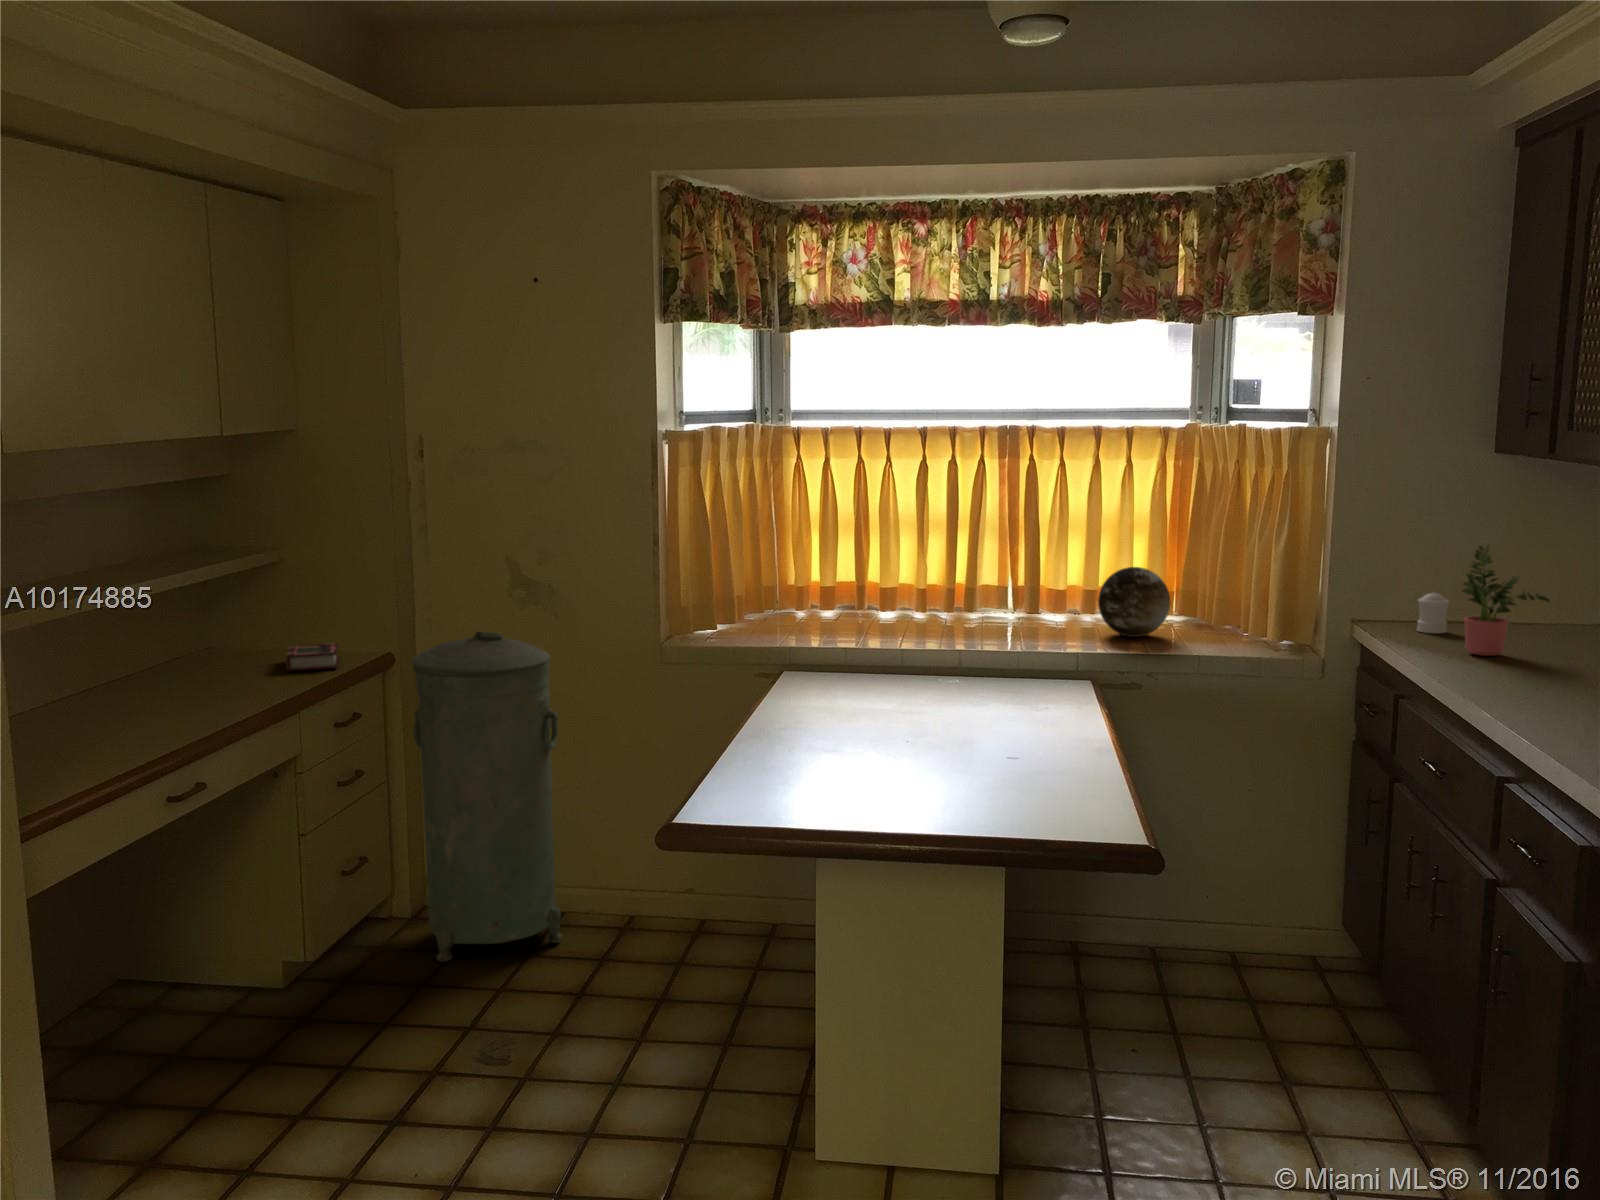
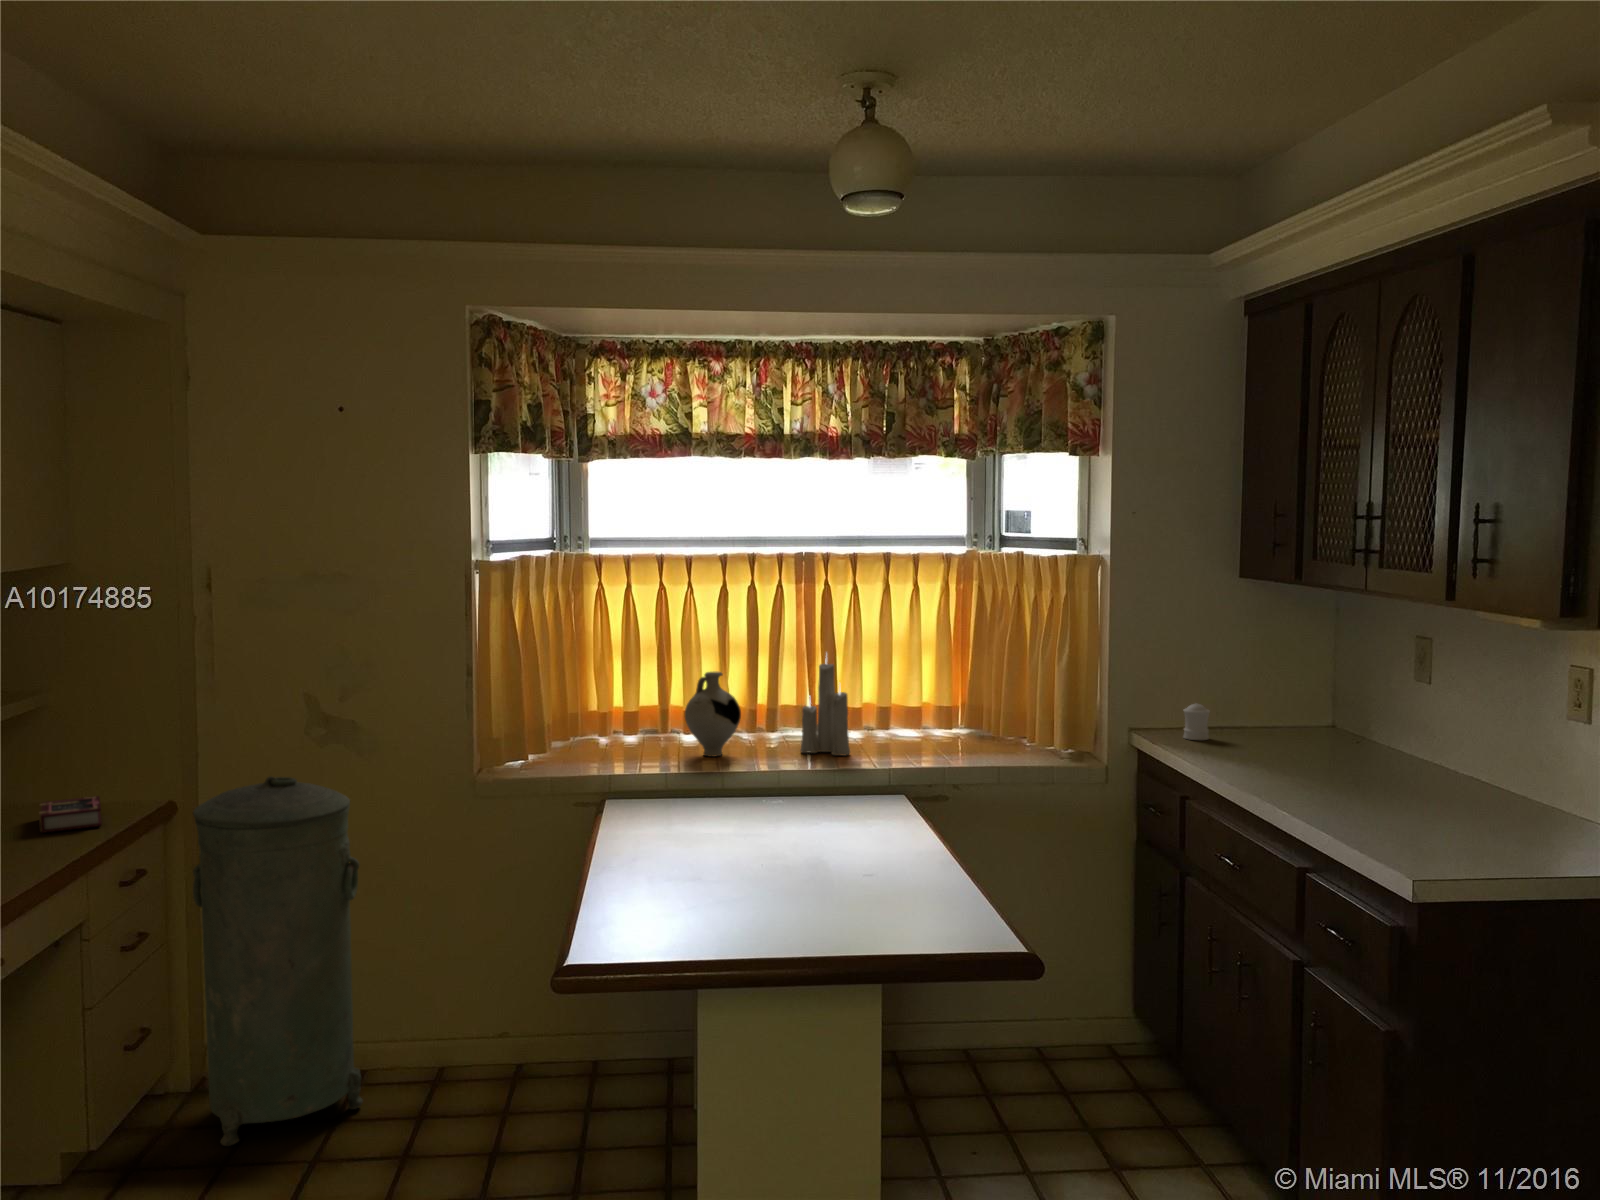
candle: none [995,523,1047,637] -> present [800,663,850,755]
potted plant: present [1462,546,1550,656] -> none [1231,662,1304,762]
decorative vase: none [876,547,934,633] -> present [685,672,741,756]
decorative orb: present [1098,567,1170,637] -> none [896,685,962,751]

